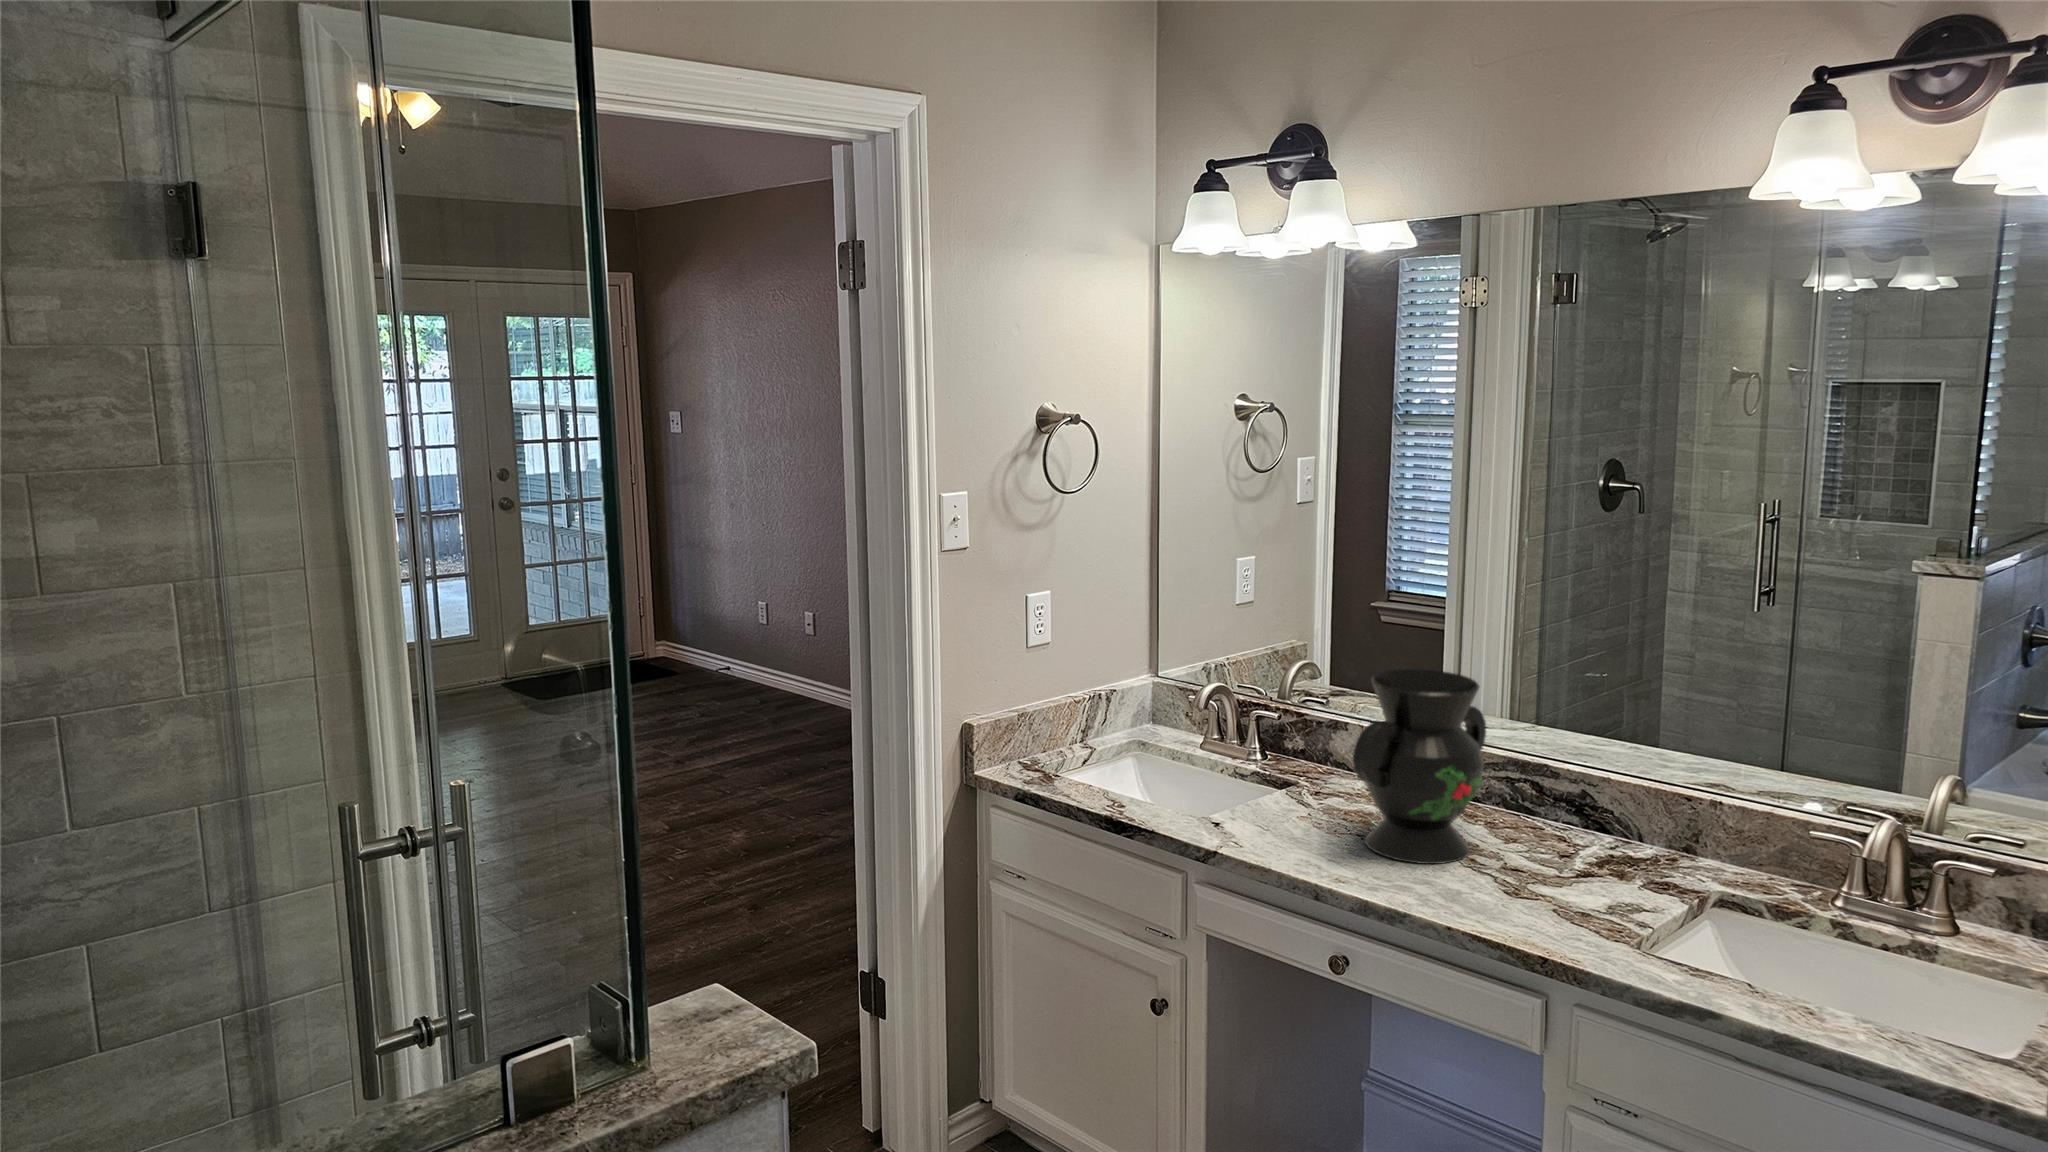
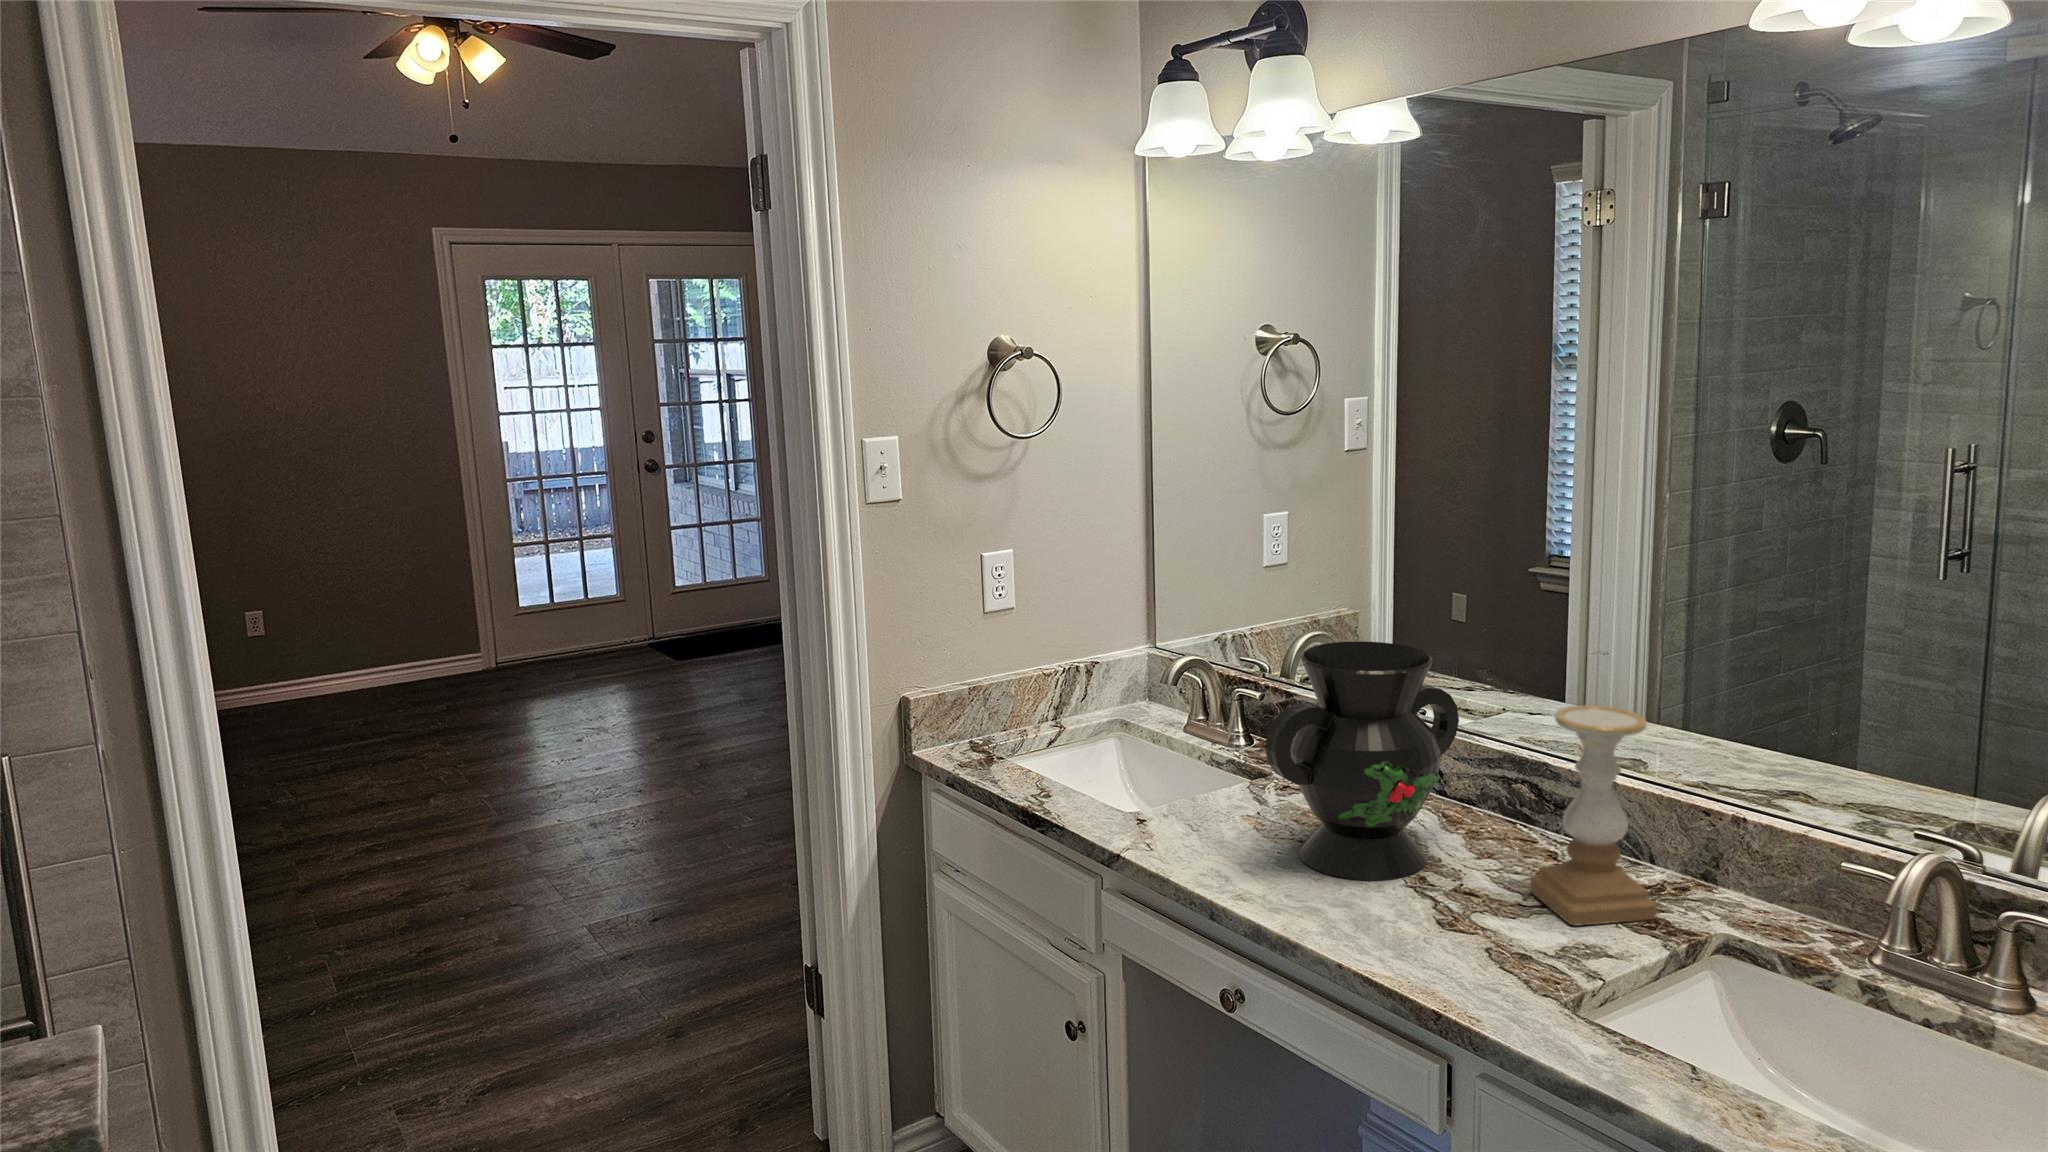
candle holder: none [1562,717,1667,890] -> present [1529,705,1657,926]

